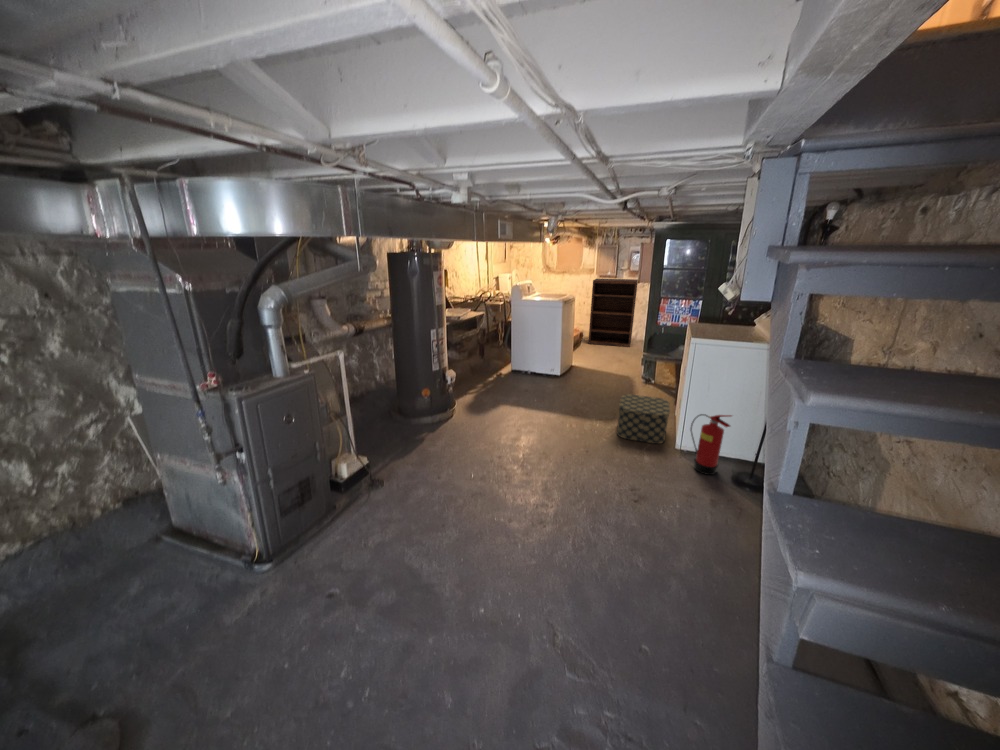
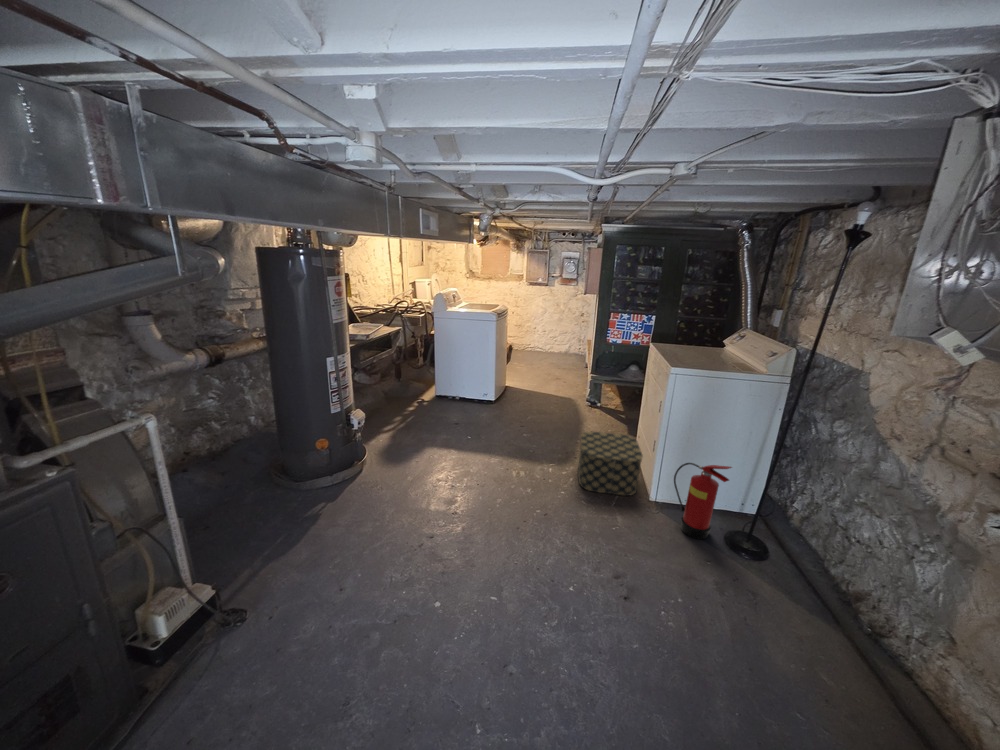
shelving unit: present [588,279,638,347] -> none [521,286,572,362]

